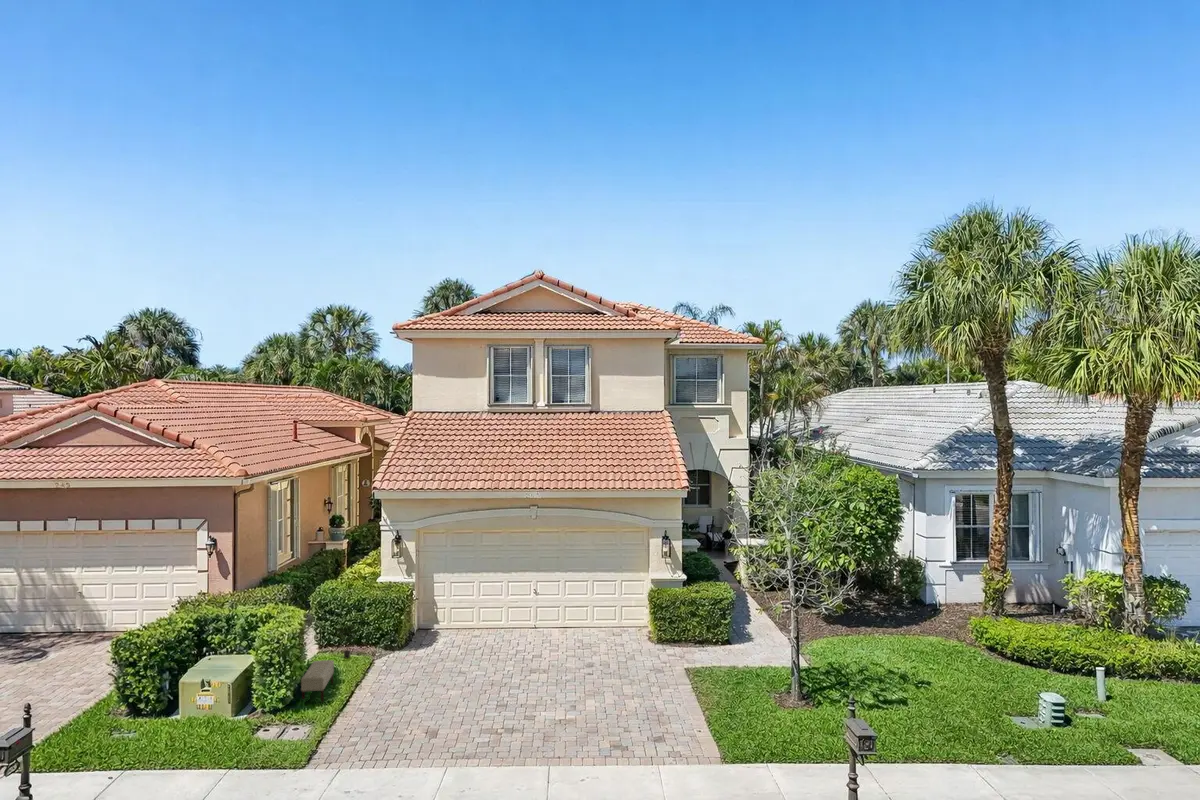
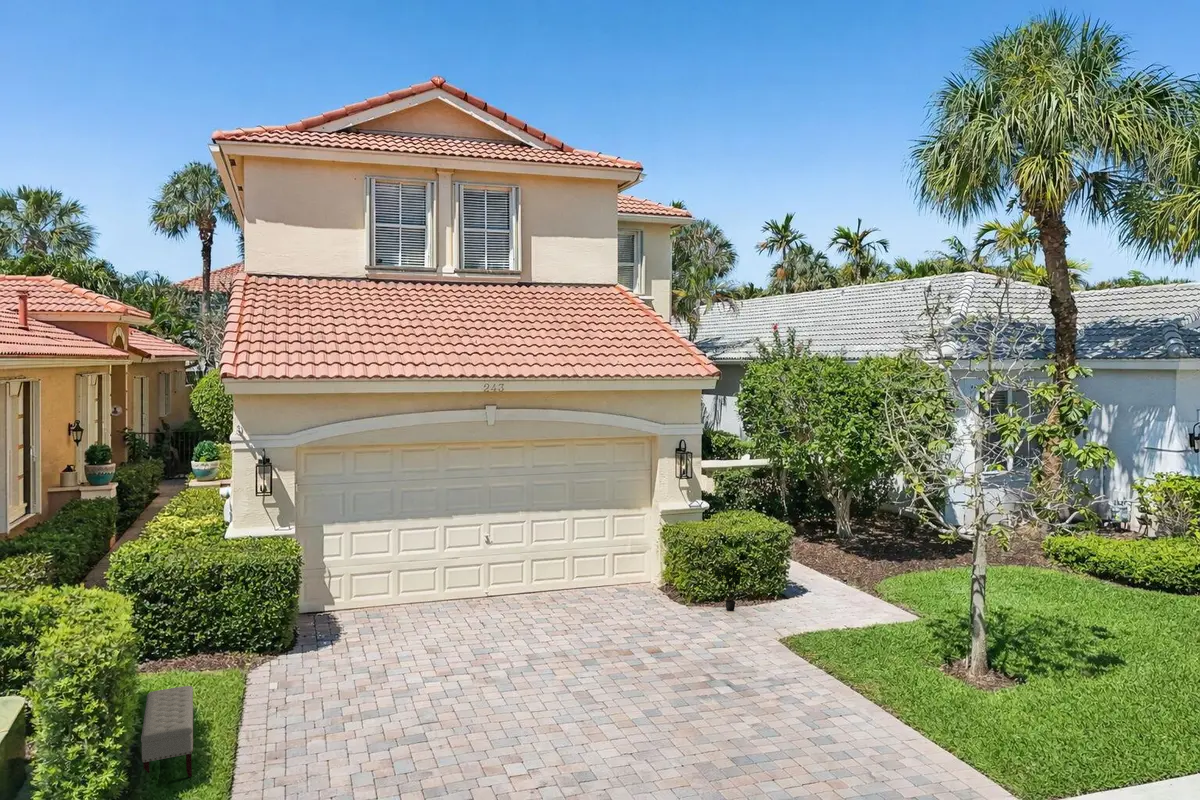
potted plant: present [335,623,359,658] -> present [713,561,742,611]

